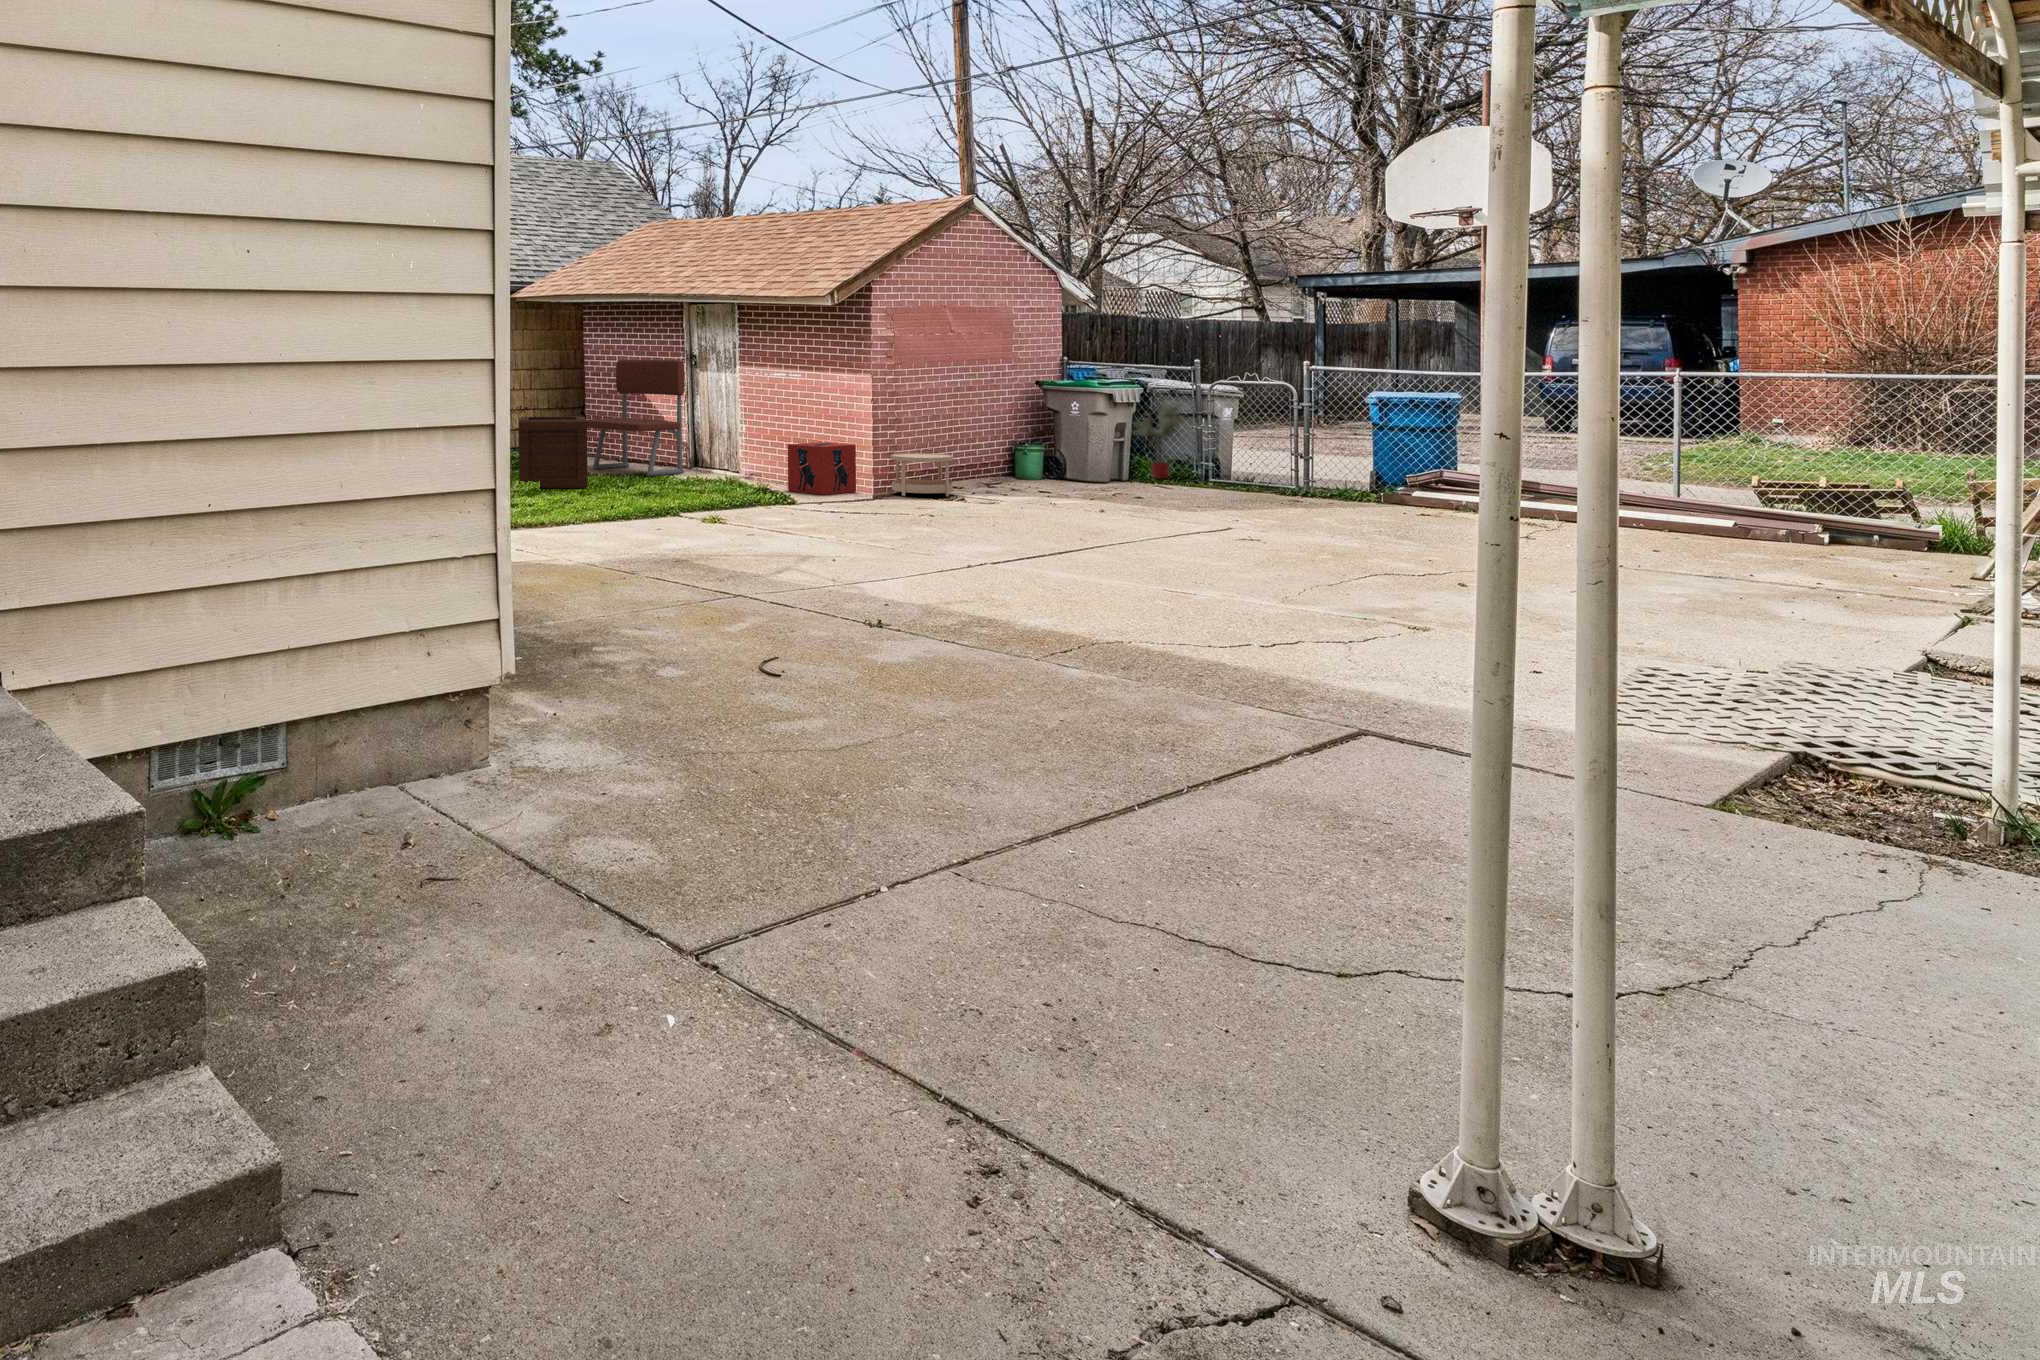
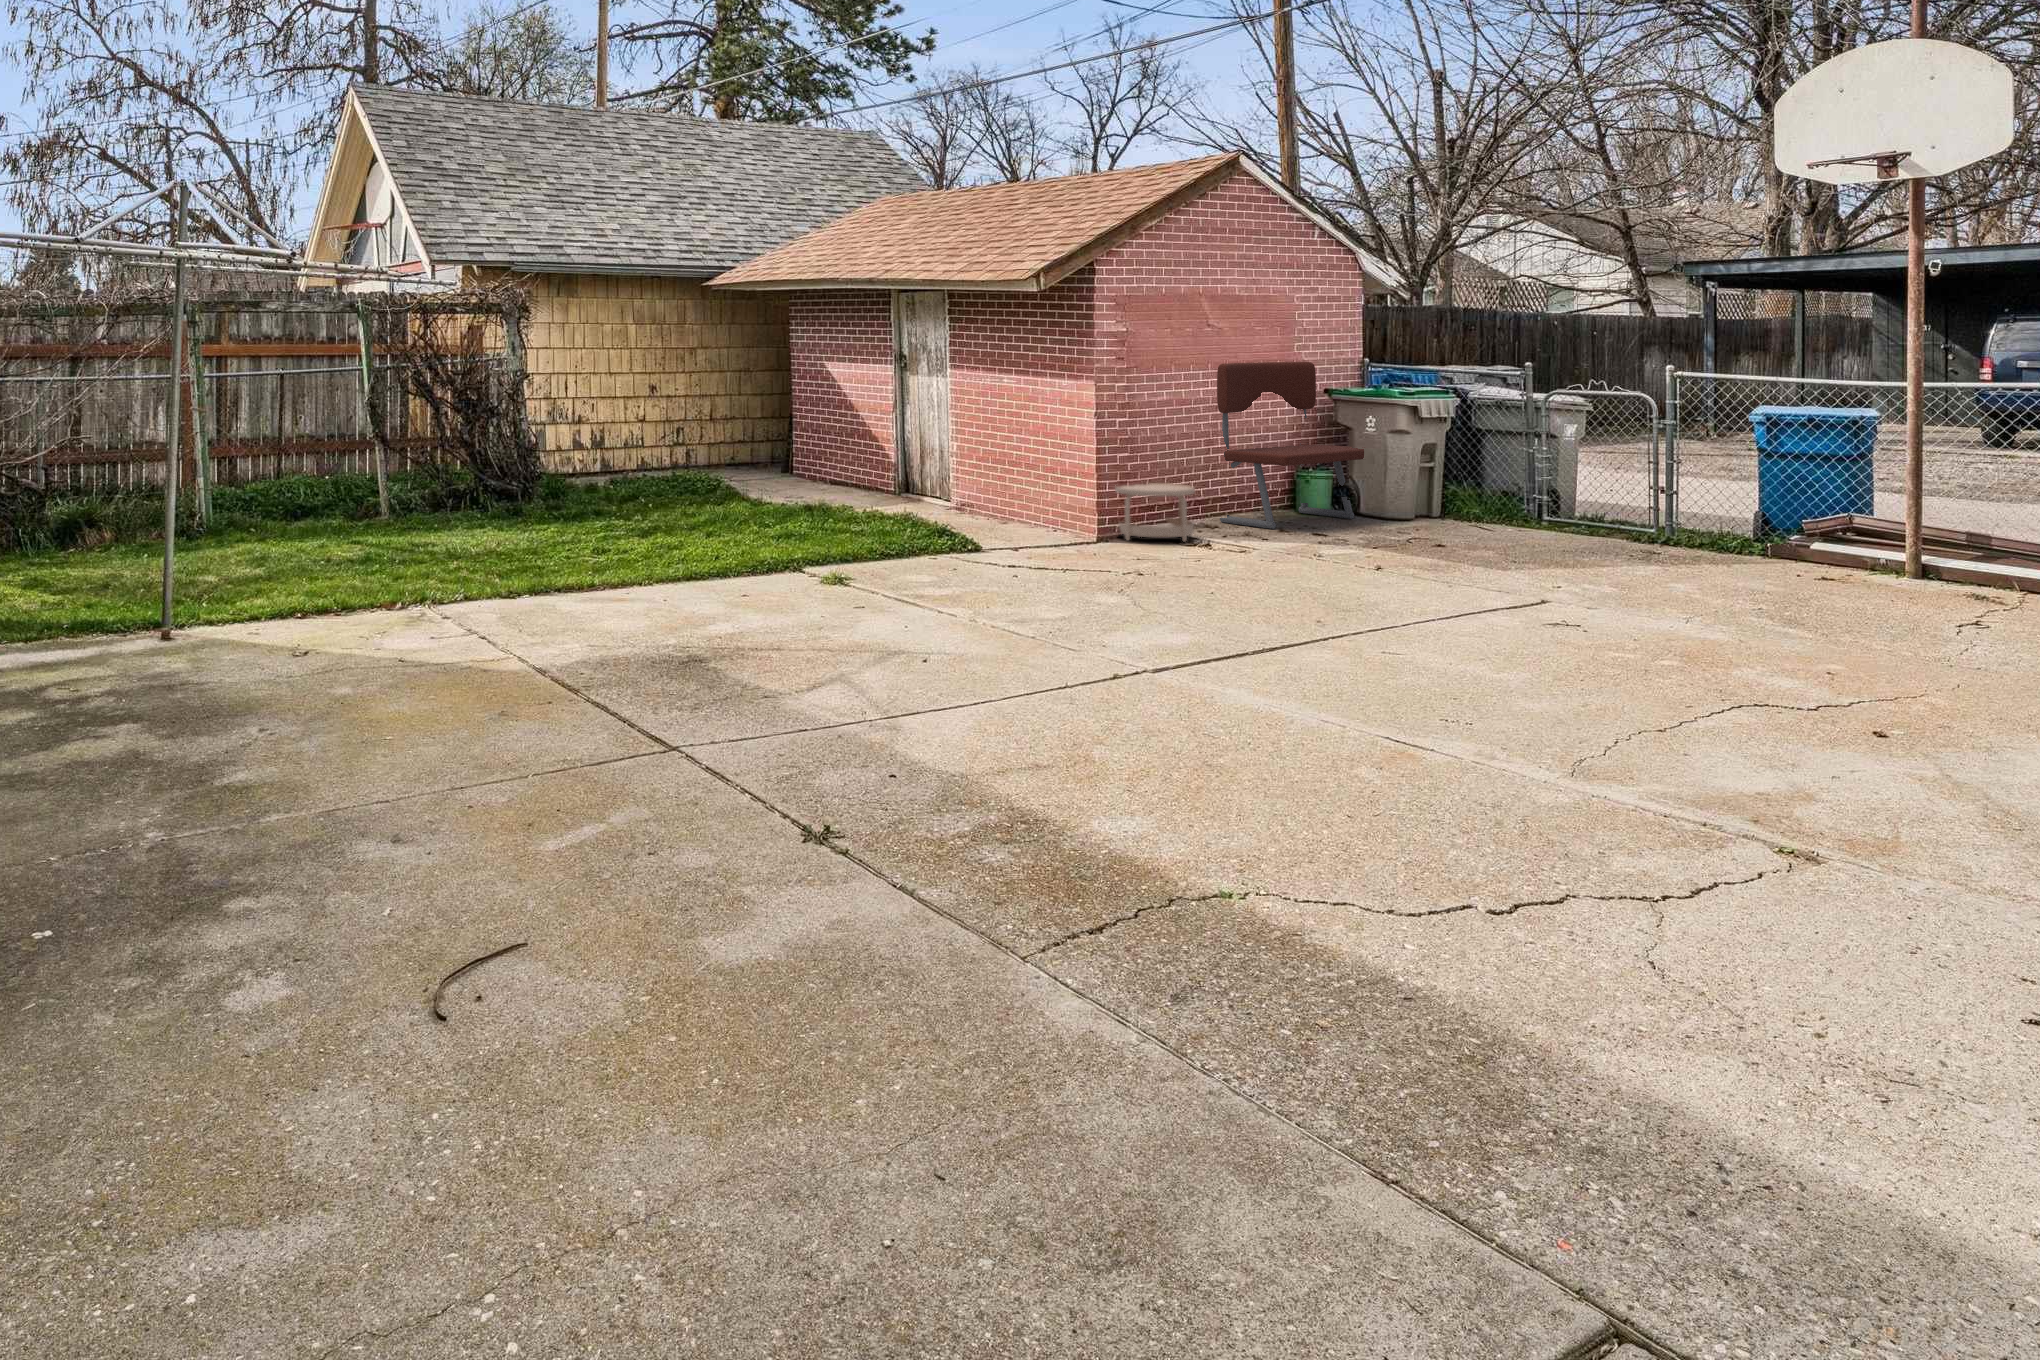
bench: present [586,360,685,476] -> present [1217,362,1364,529]
potted tree: present [1135,392,1185,479] -> none [1441,403,1515,516]
wooden crate: present [519,416,588,489] -> none [650,431,748,523]
storage box: present [788,442,856,495] -> none [986,467,1072,538]

